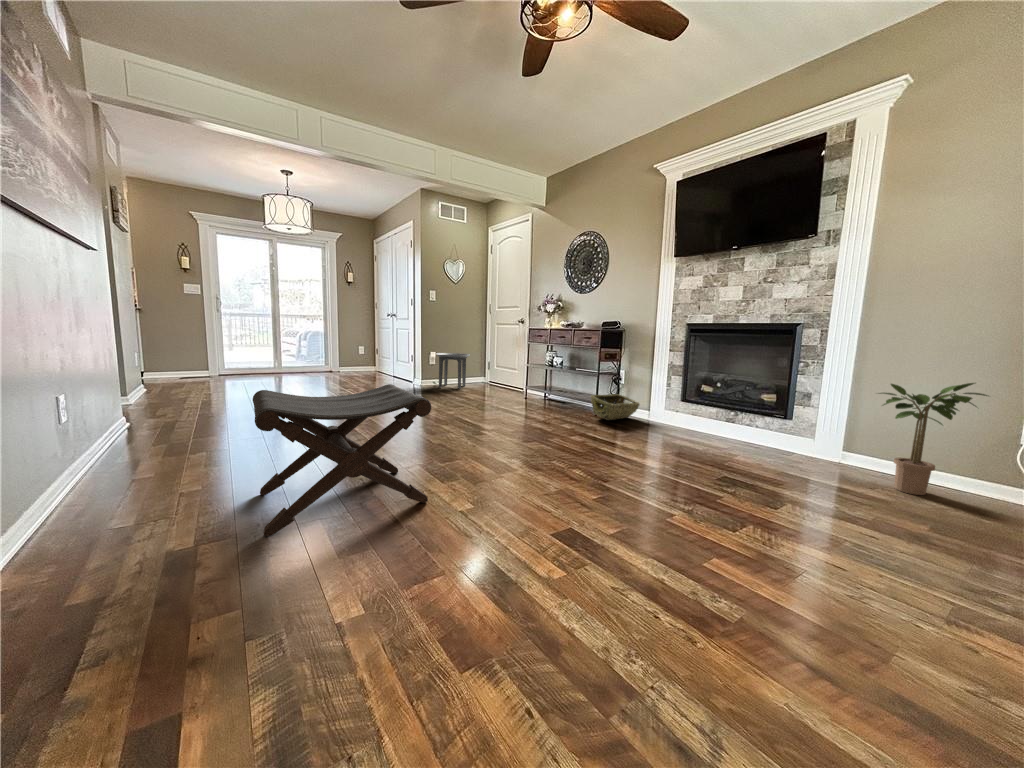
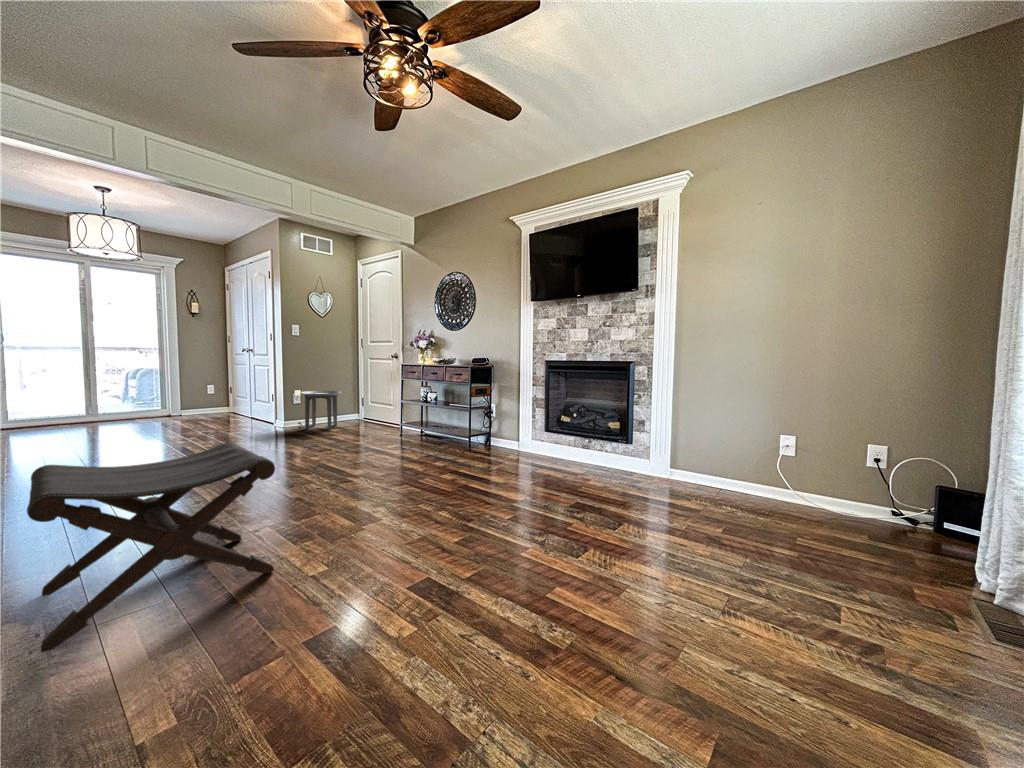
potted plant: present [879,383,988,495] -> none [685,410,757,501]
woven basket: present [591,394,640,420] -> none [464,427,511,454]

